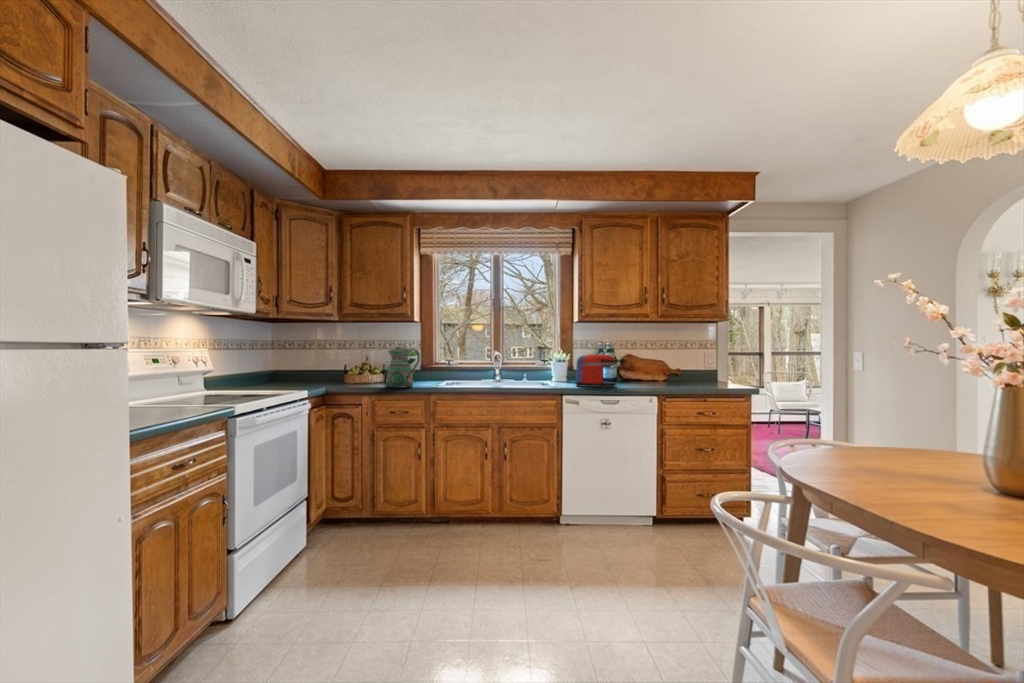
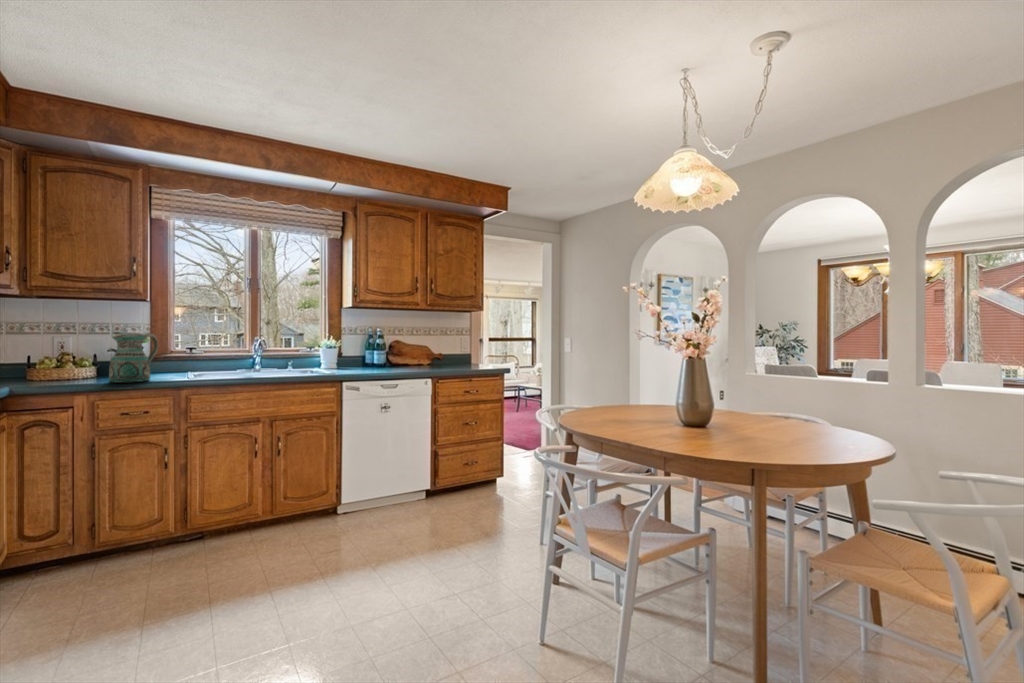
coffee maker: present [575,354,622,387] -> none [352,340,399,373]

